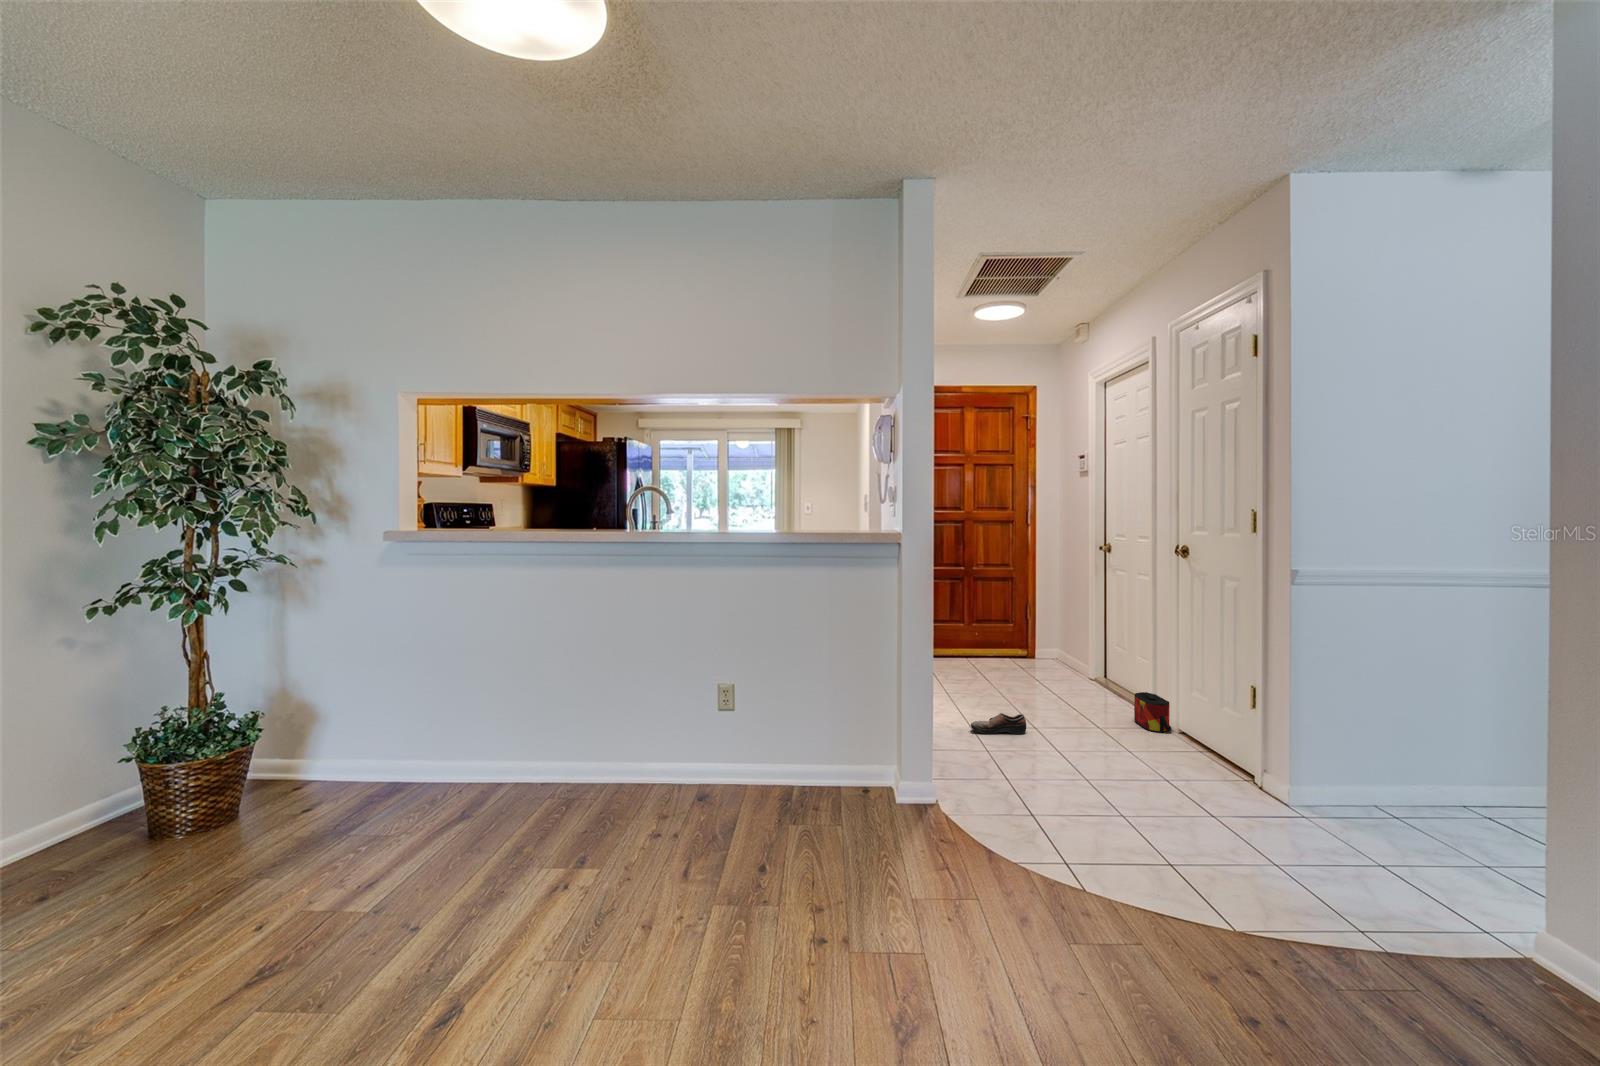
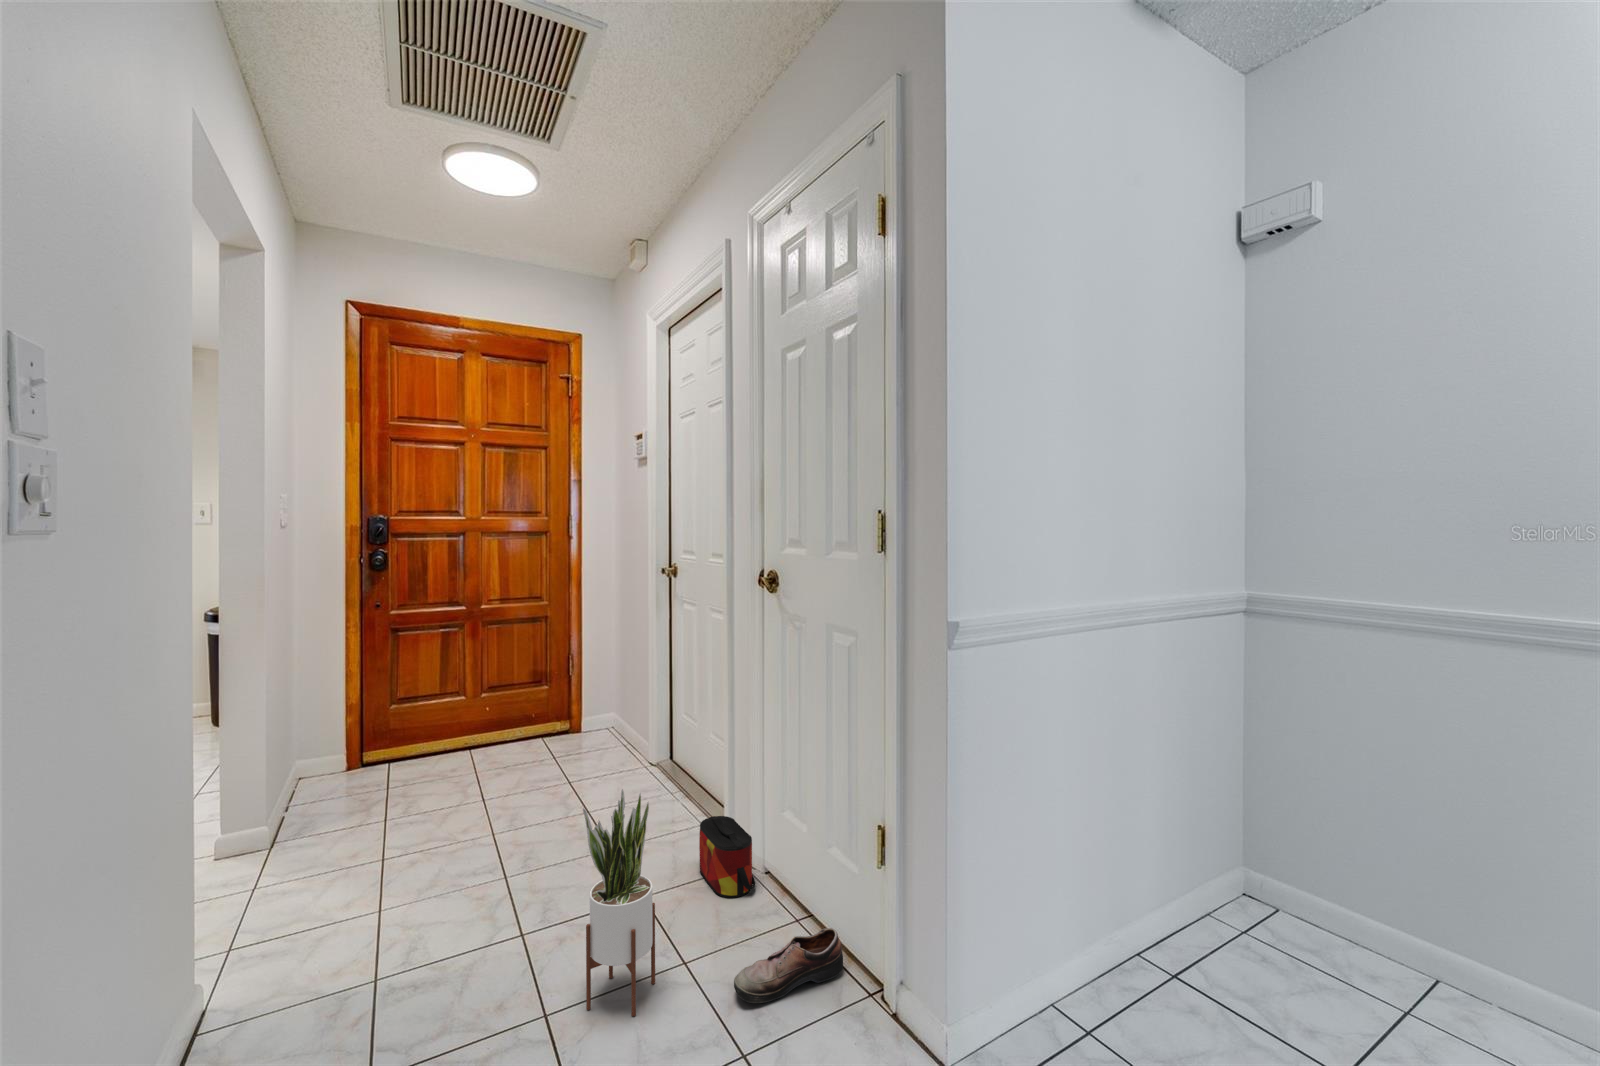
potted plant: none [1082,648,1116,754] -> present [583,789,655,1016]
shoe: present [971,713,1026,734] -> present [734,928,843,1003]

